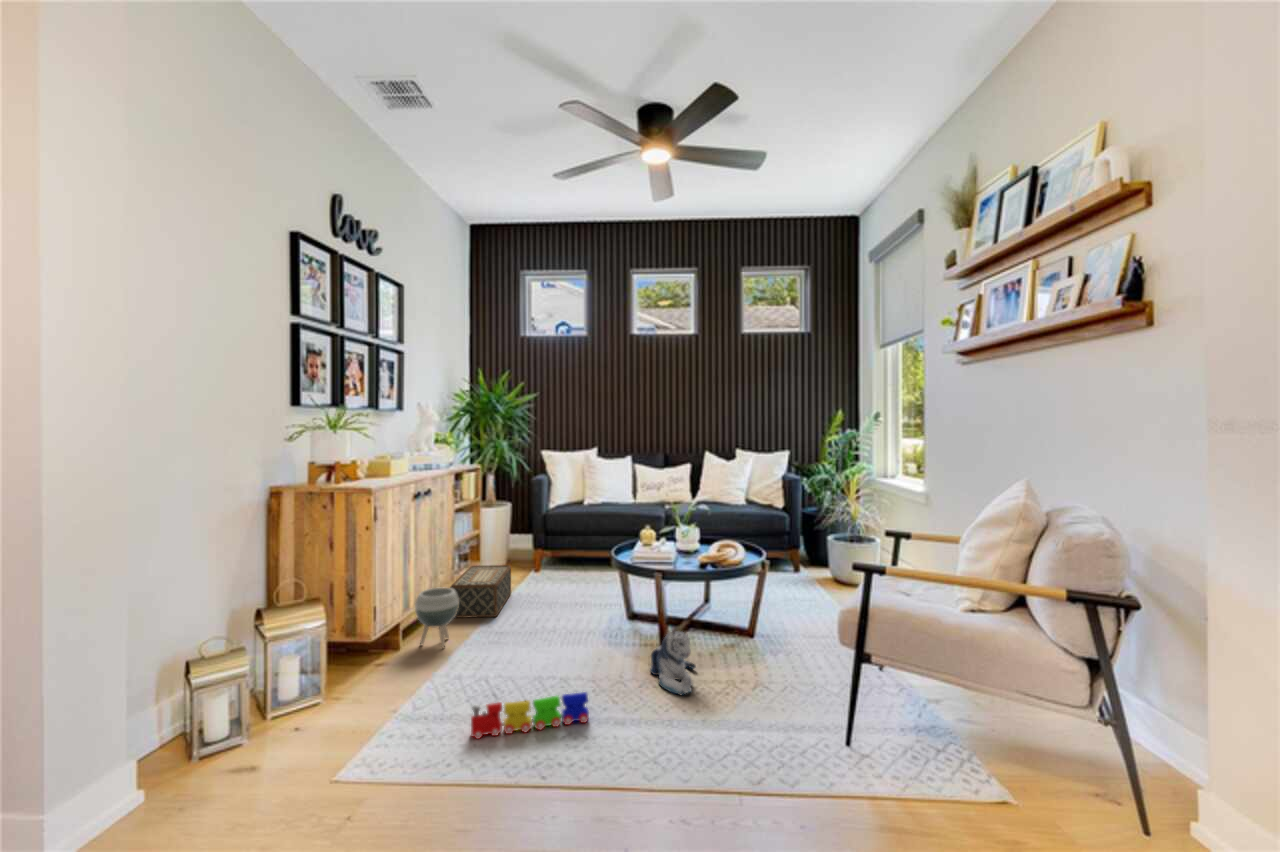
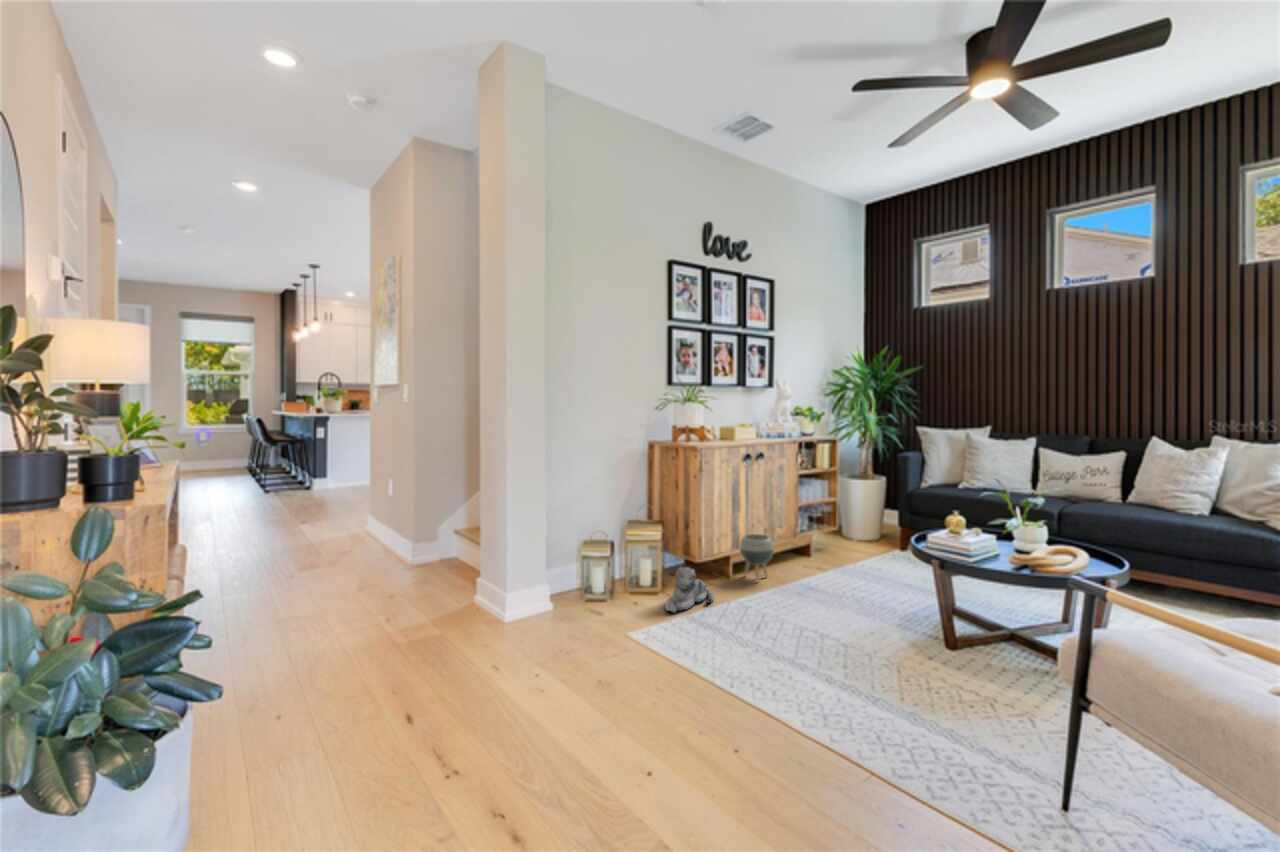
woven basket: present [450,565,511,618] -> none [784,526,852,572]
plush toy: present [650,631,696,695] -> present [666,566,713,613]
toy train: present [471,692,589,739] -> none [717,620,812,666]

